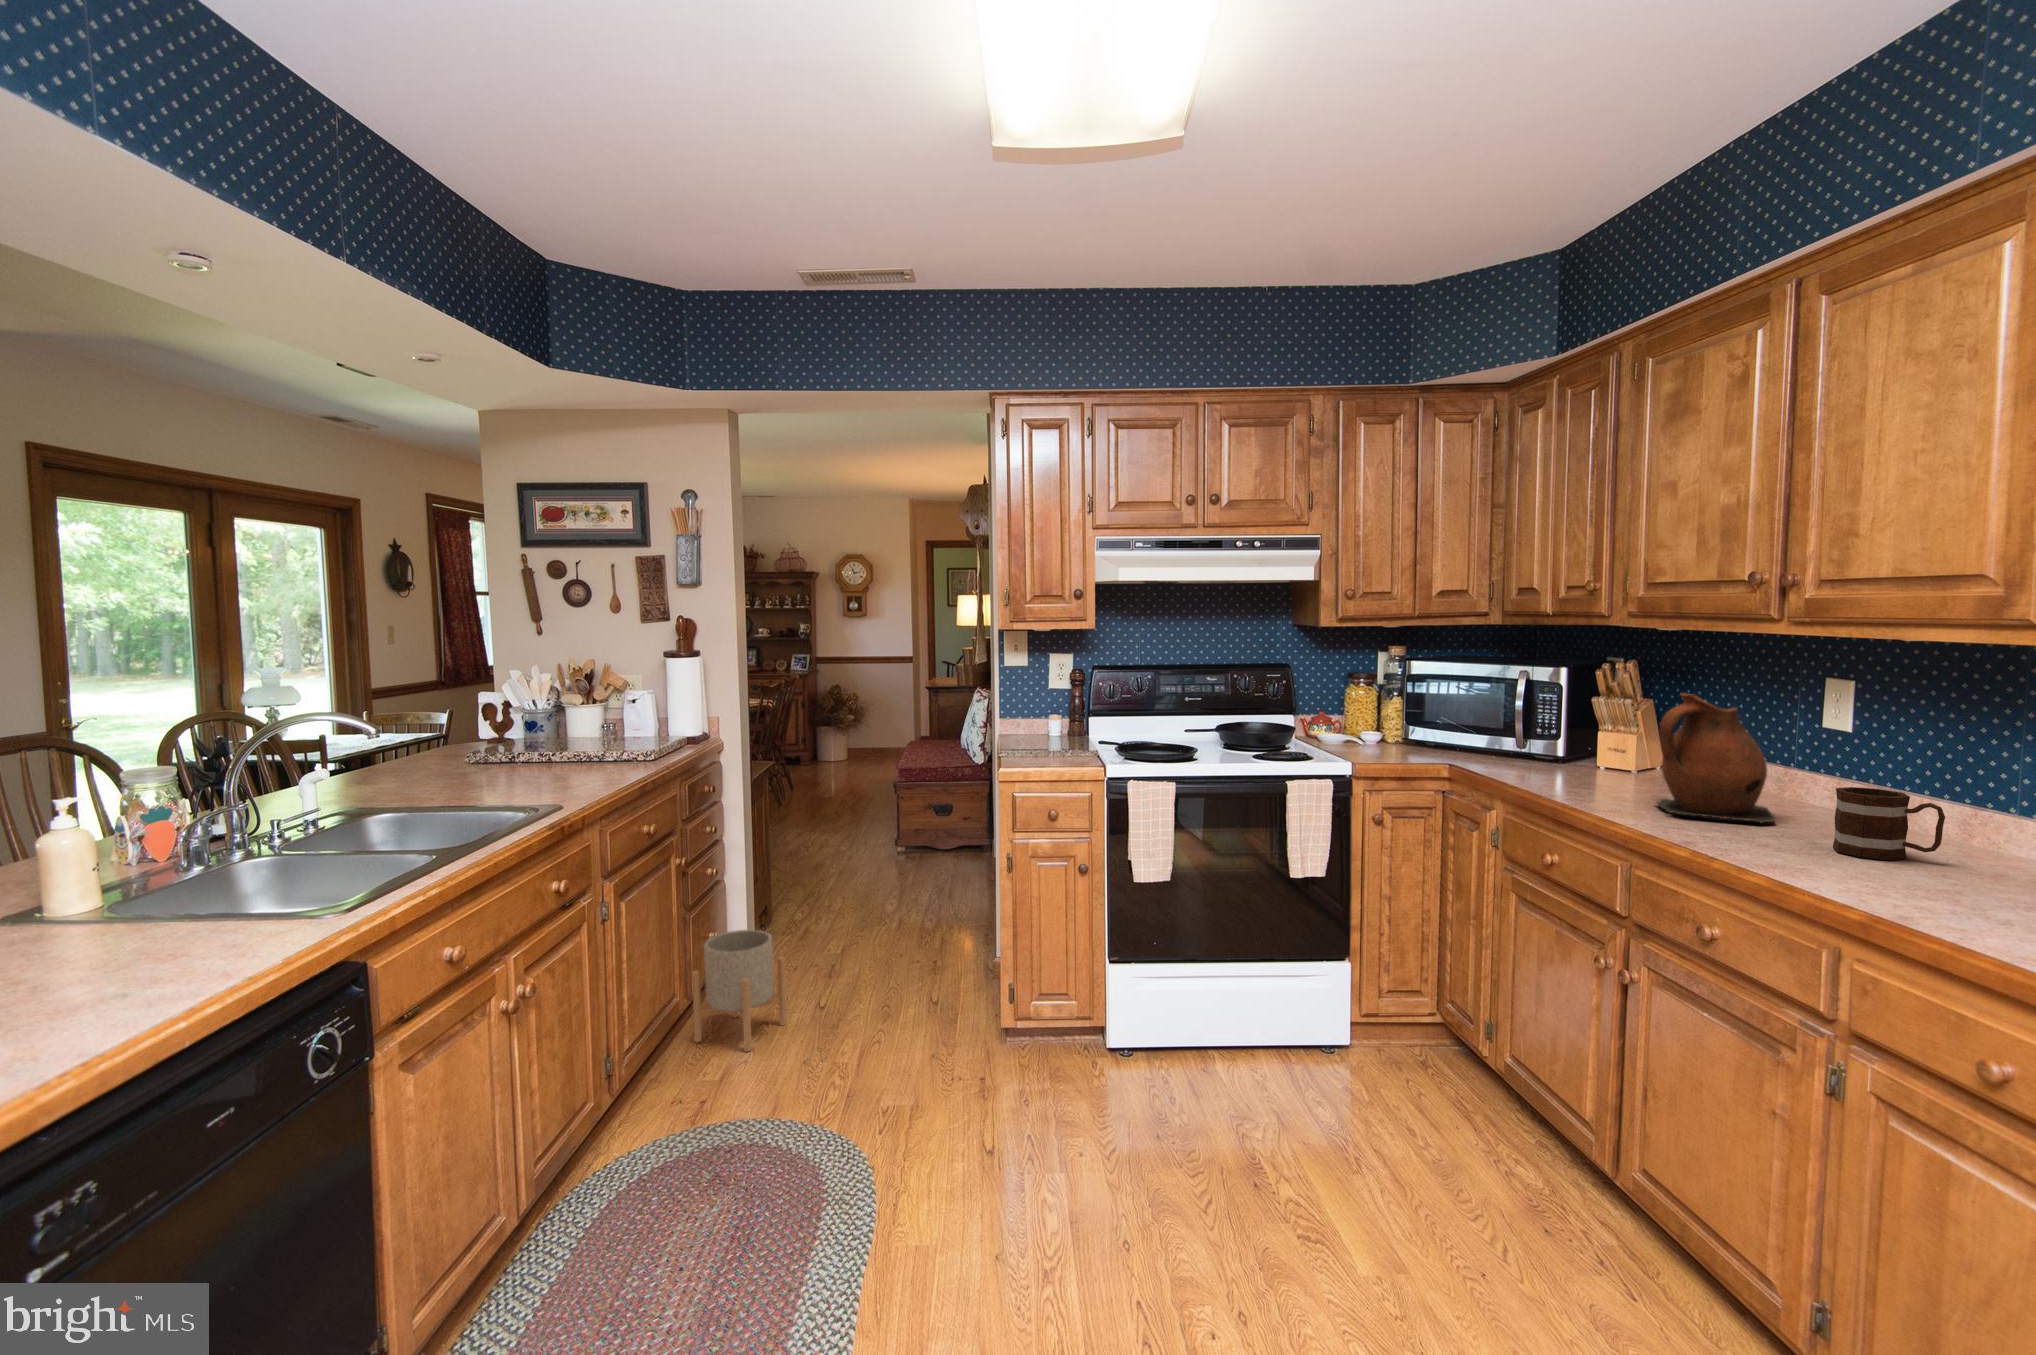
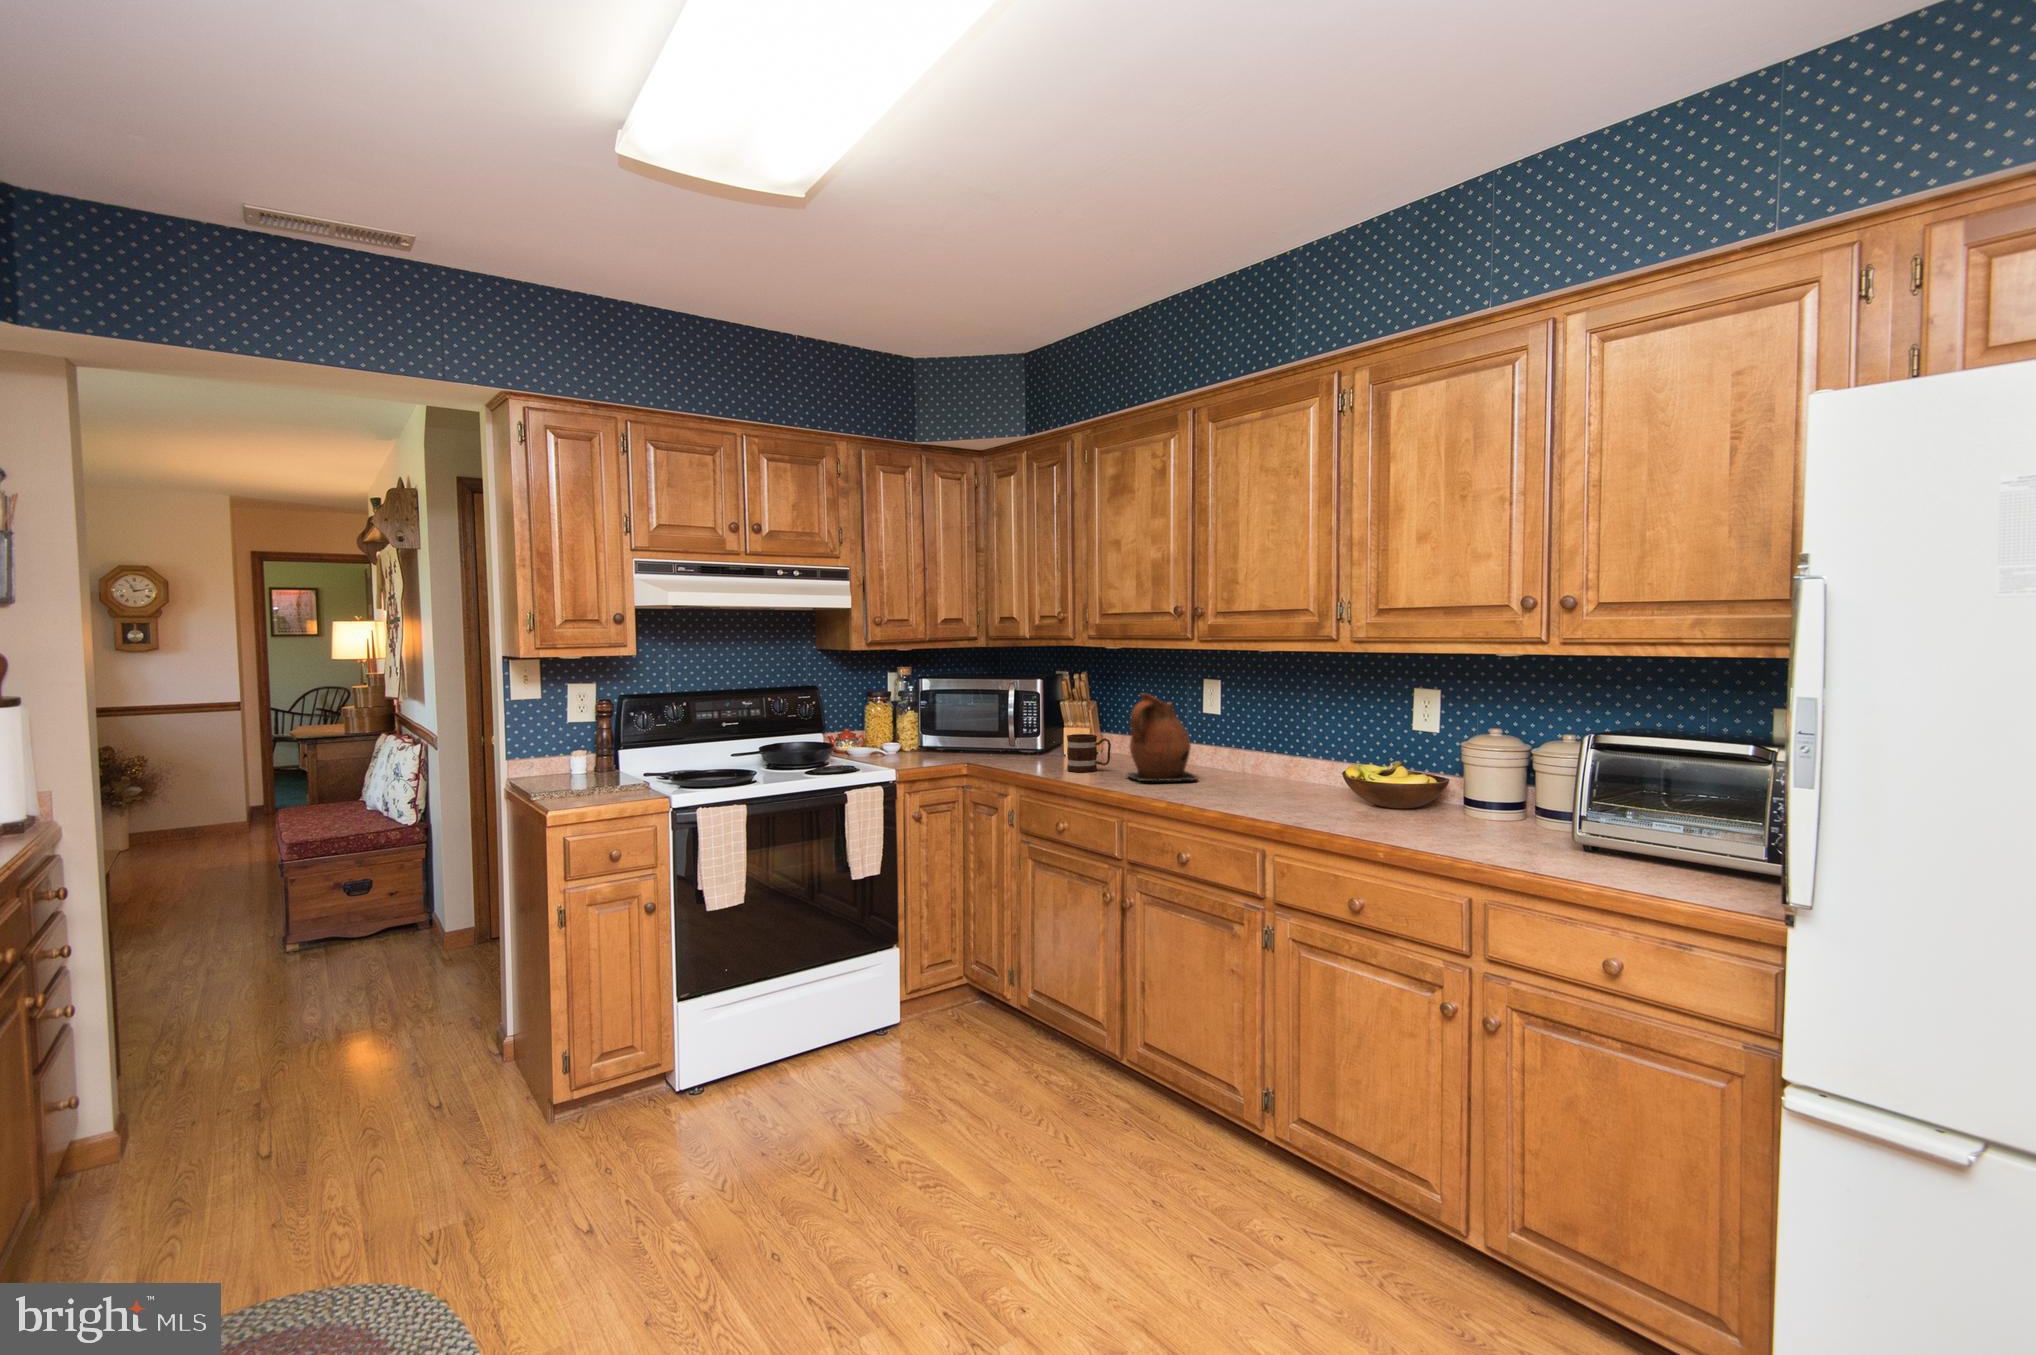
mug: present [1833,787,1945,860] -> present [1067,734,1111,772]
planter: present [692,930,787,1052] -> none [67,1070,228,1251]

